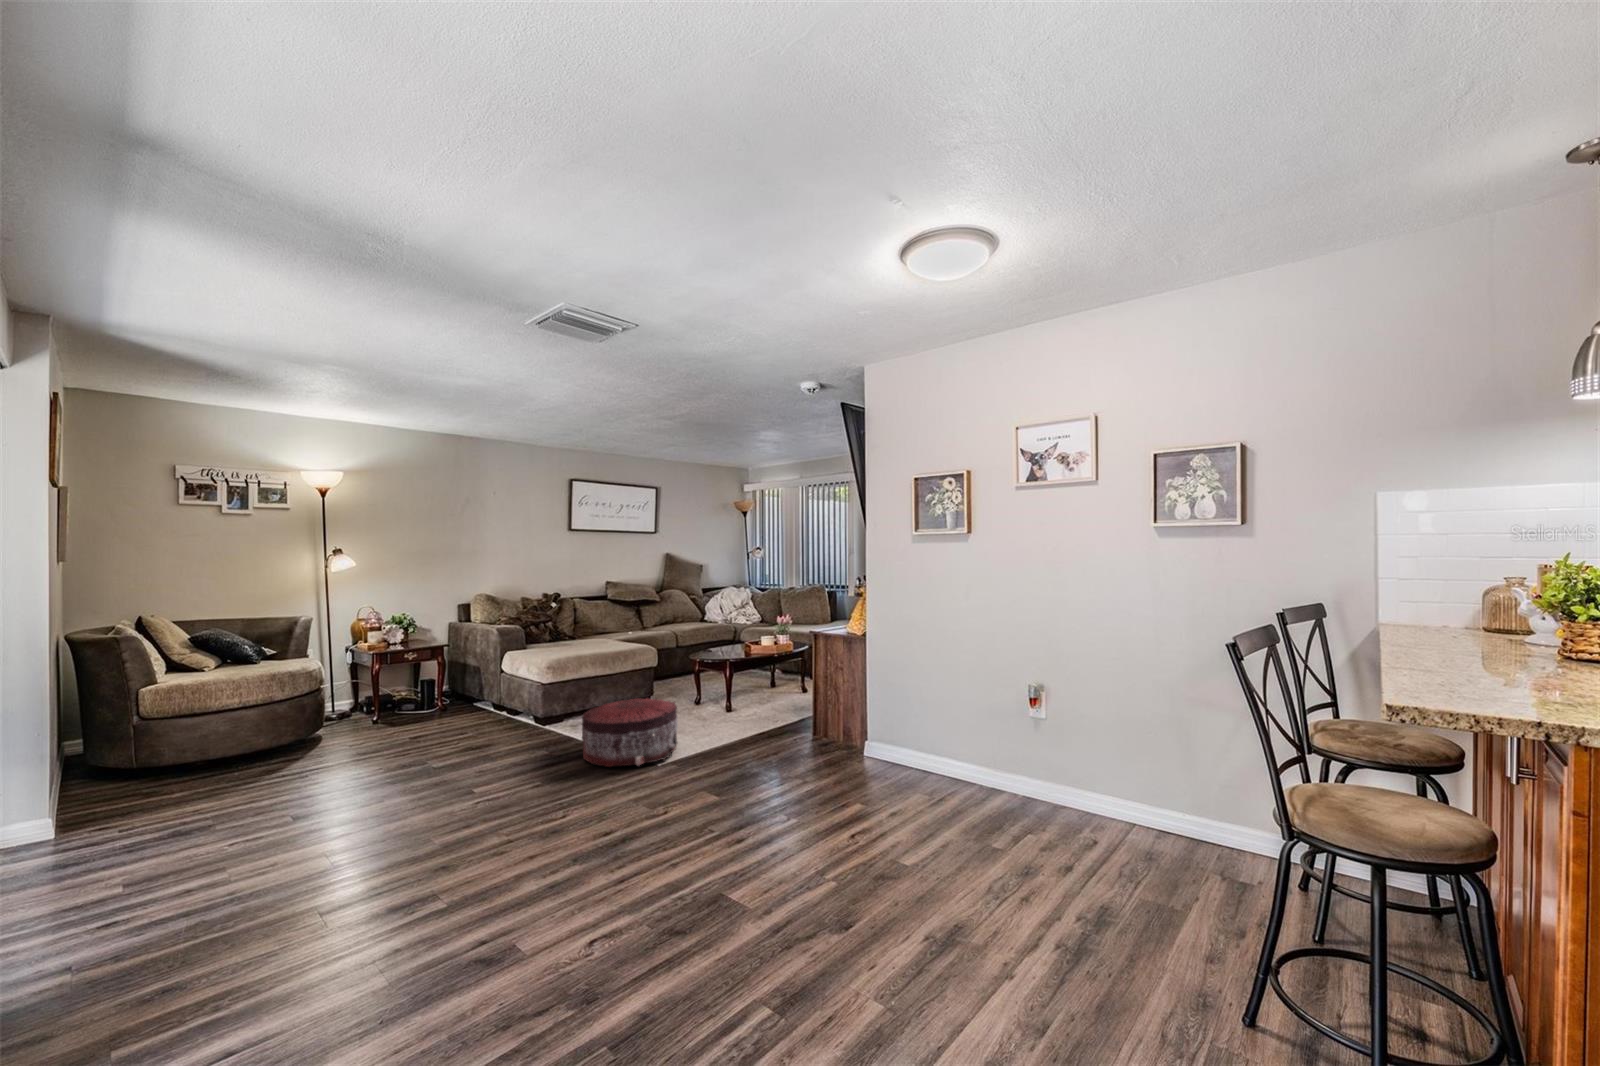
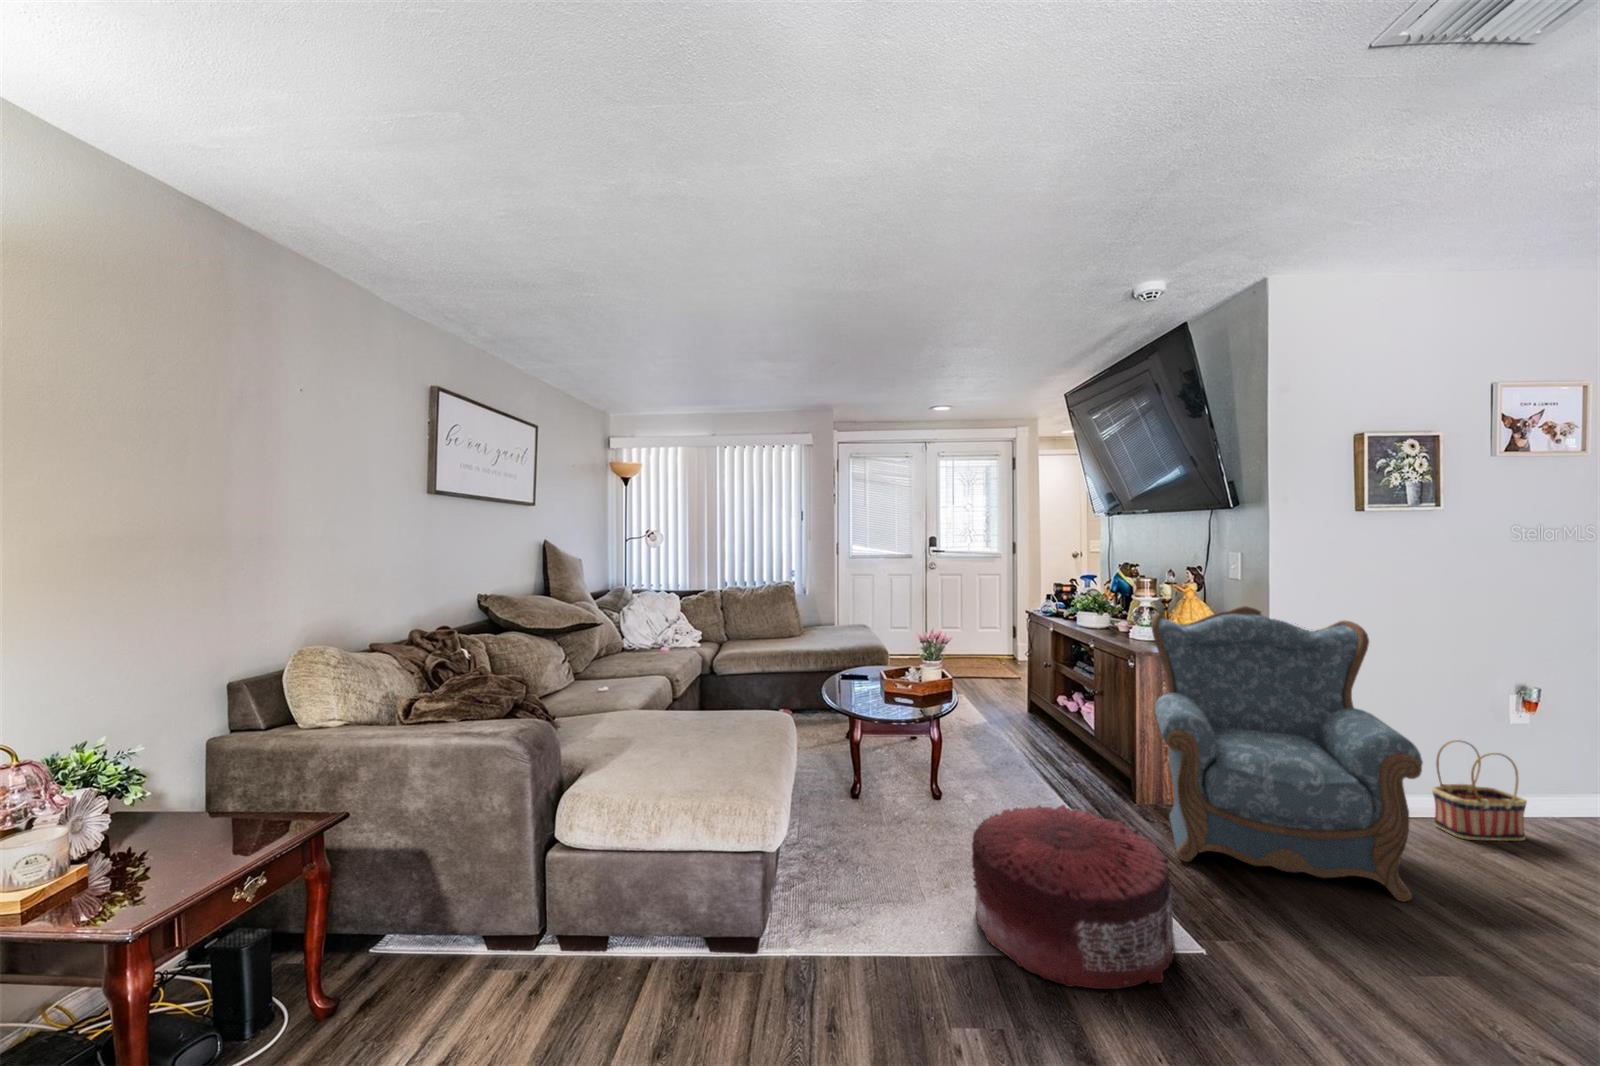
armchair: none [745,606,906,794] -> present [1151,606,1423,902]
basket: none [942,727,1001,814] -> present [1432,740,1527,841]

